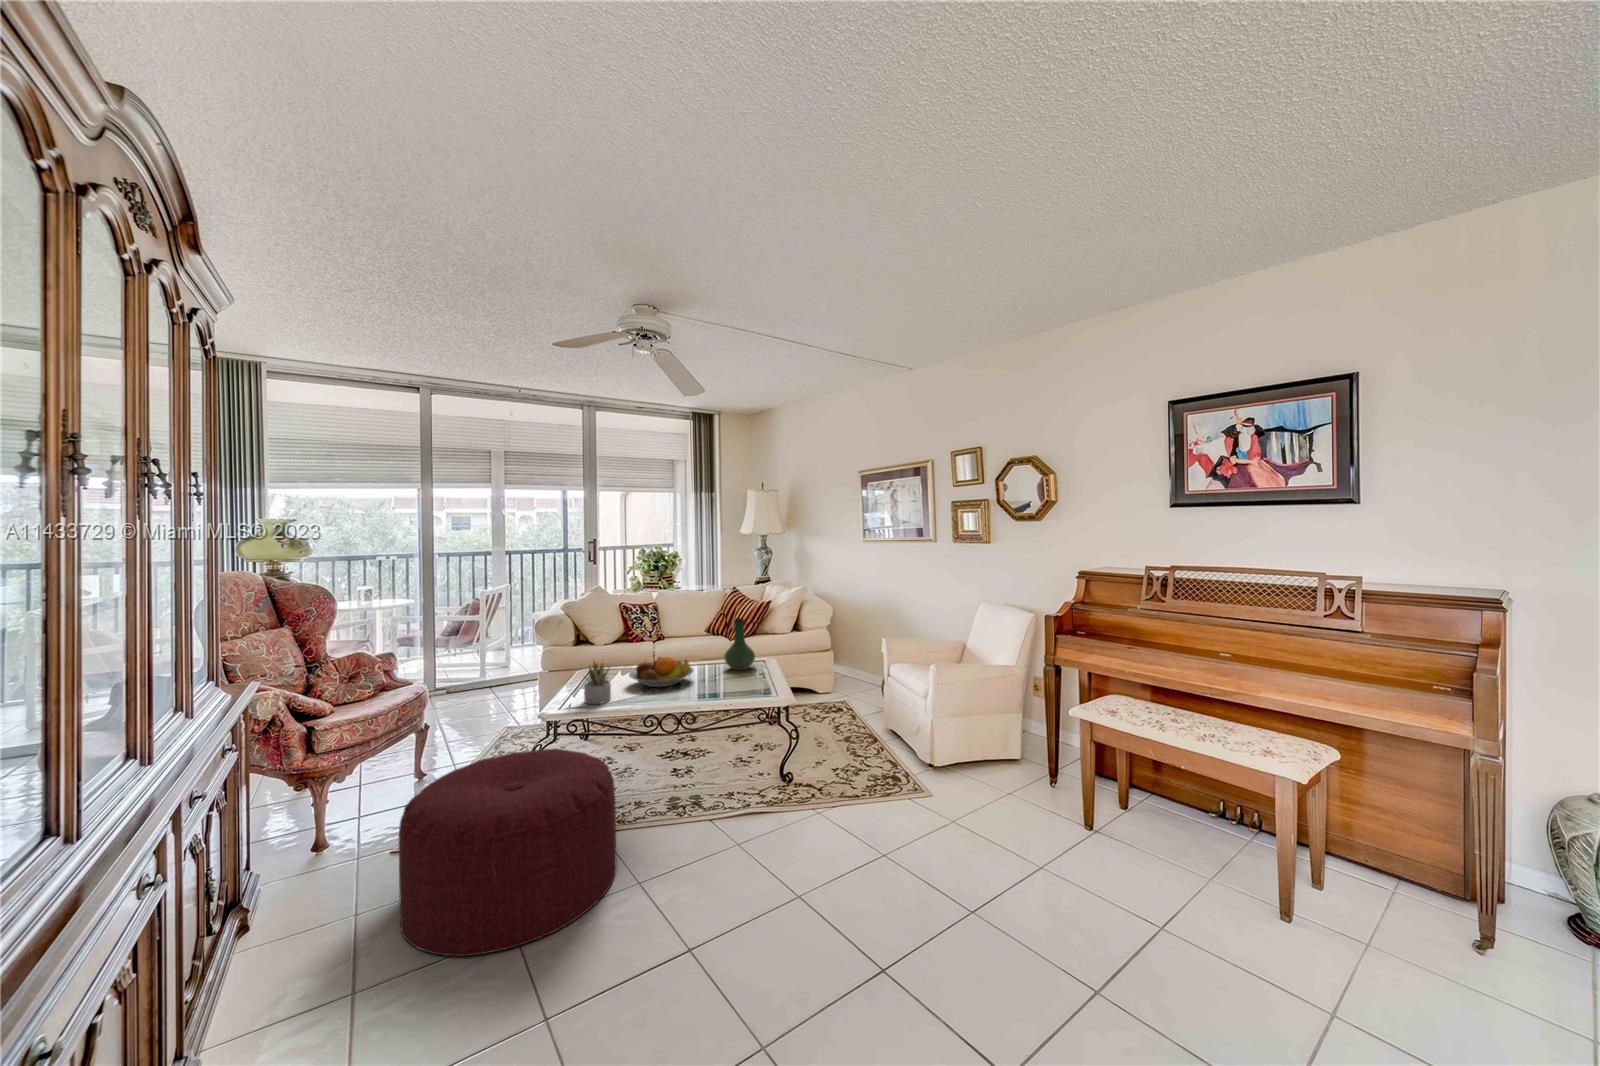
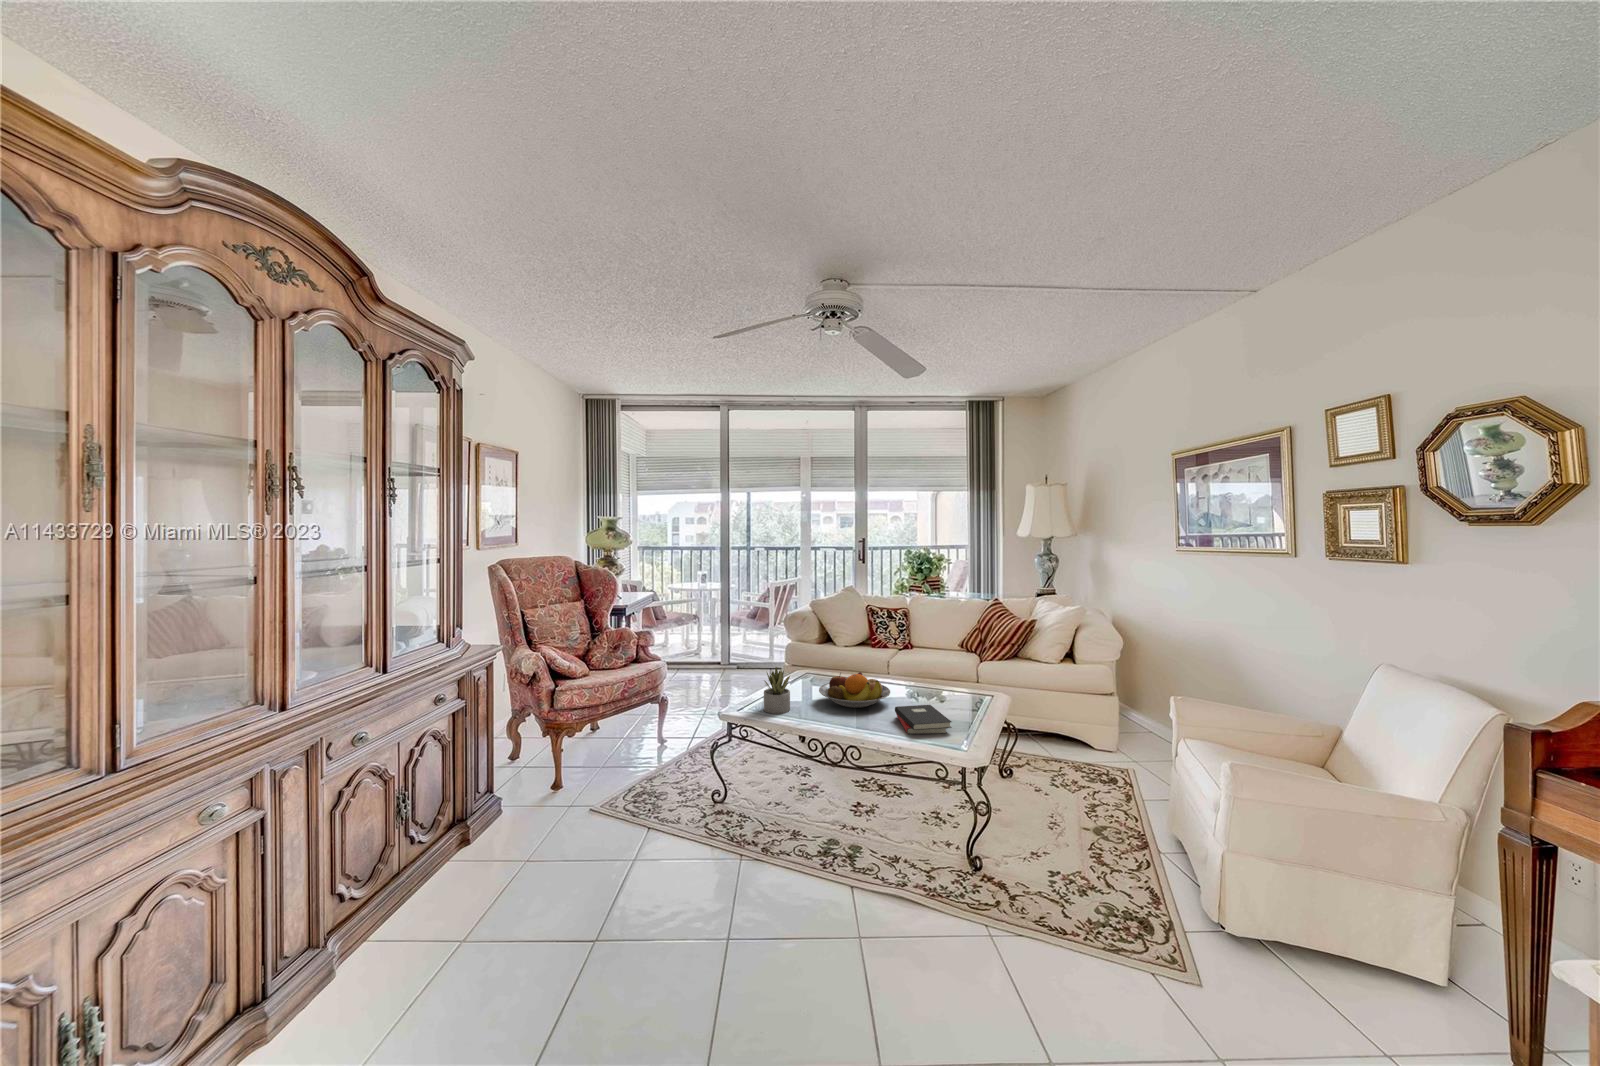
vase: present [724,618,755,670] -> none [936,640,975,704]
hardback book: none [708,671,760,695] -> present [895,705,952,734]
ottoman: present [399,749,616,956] -> none [535,748,737,955]

